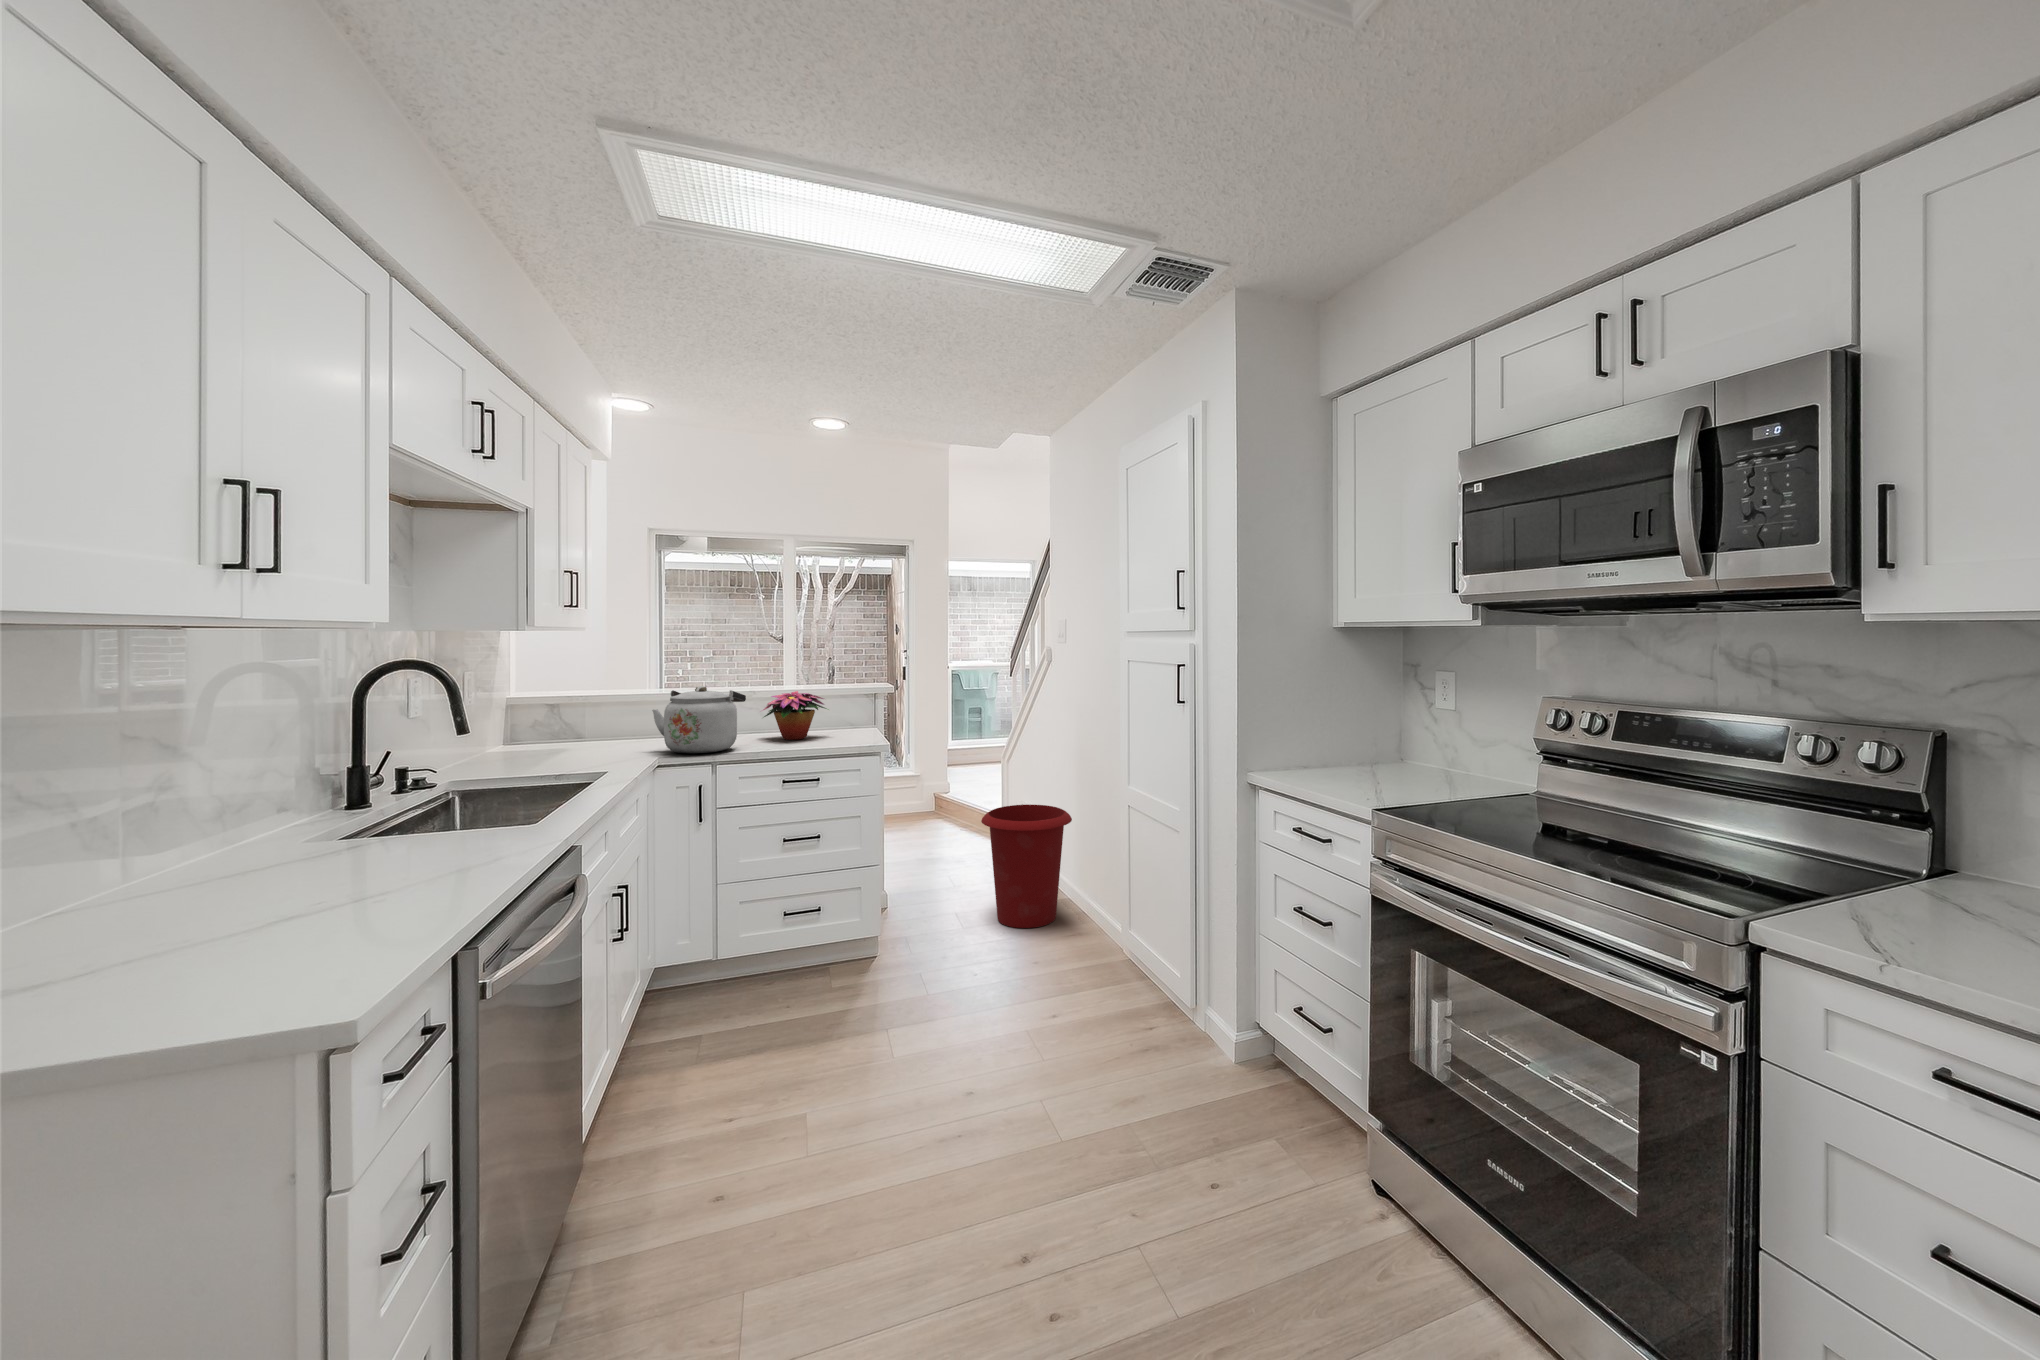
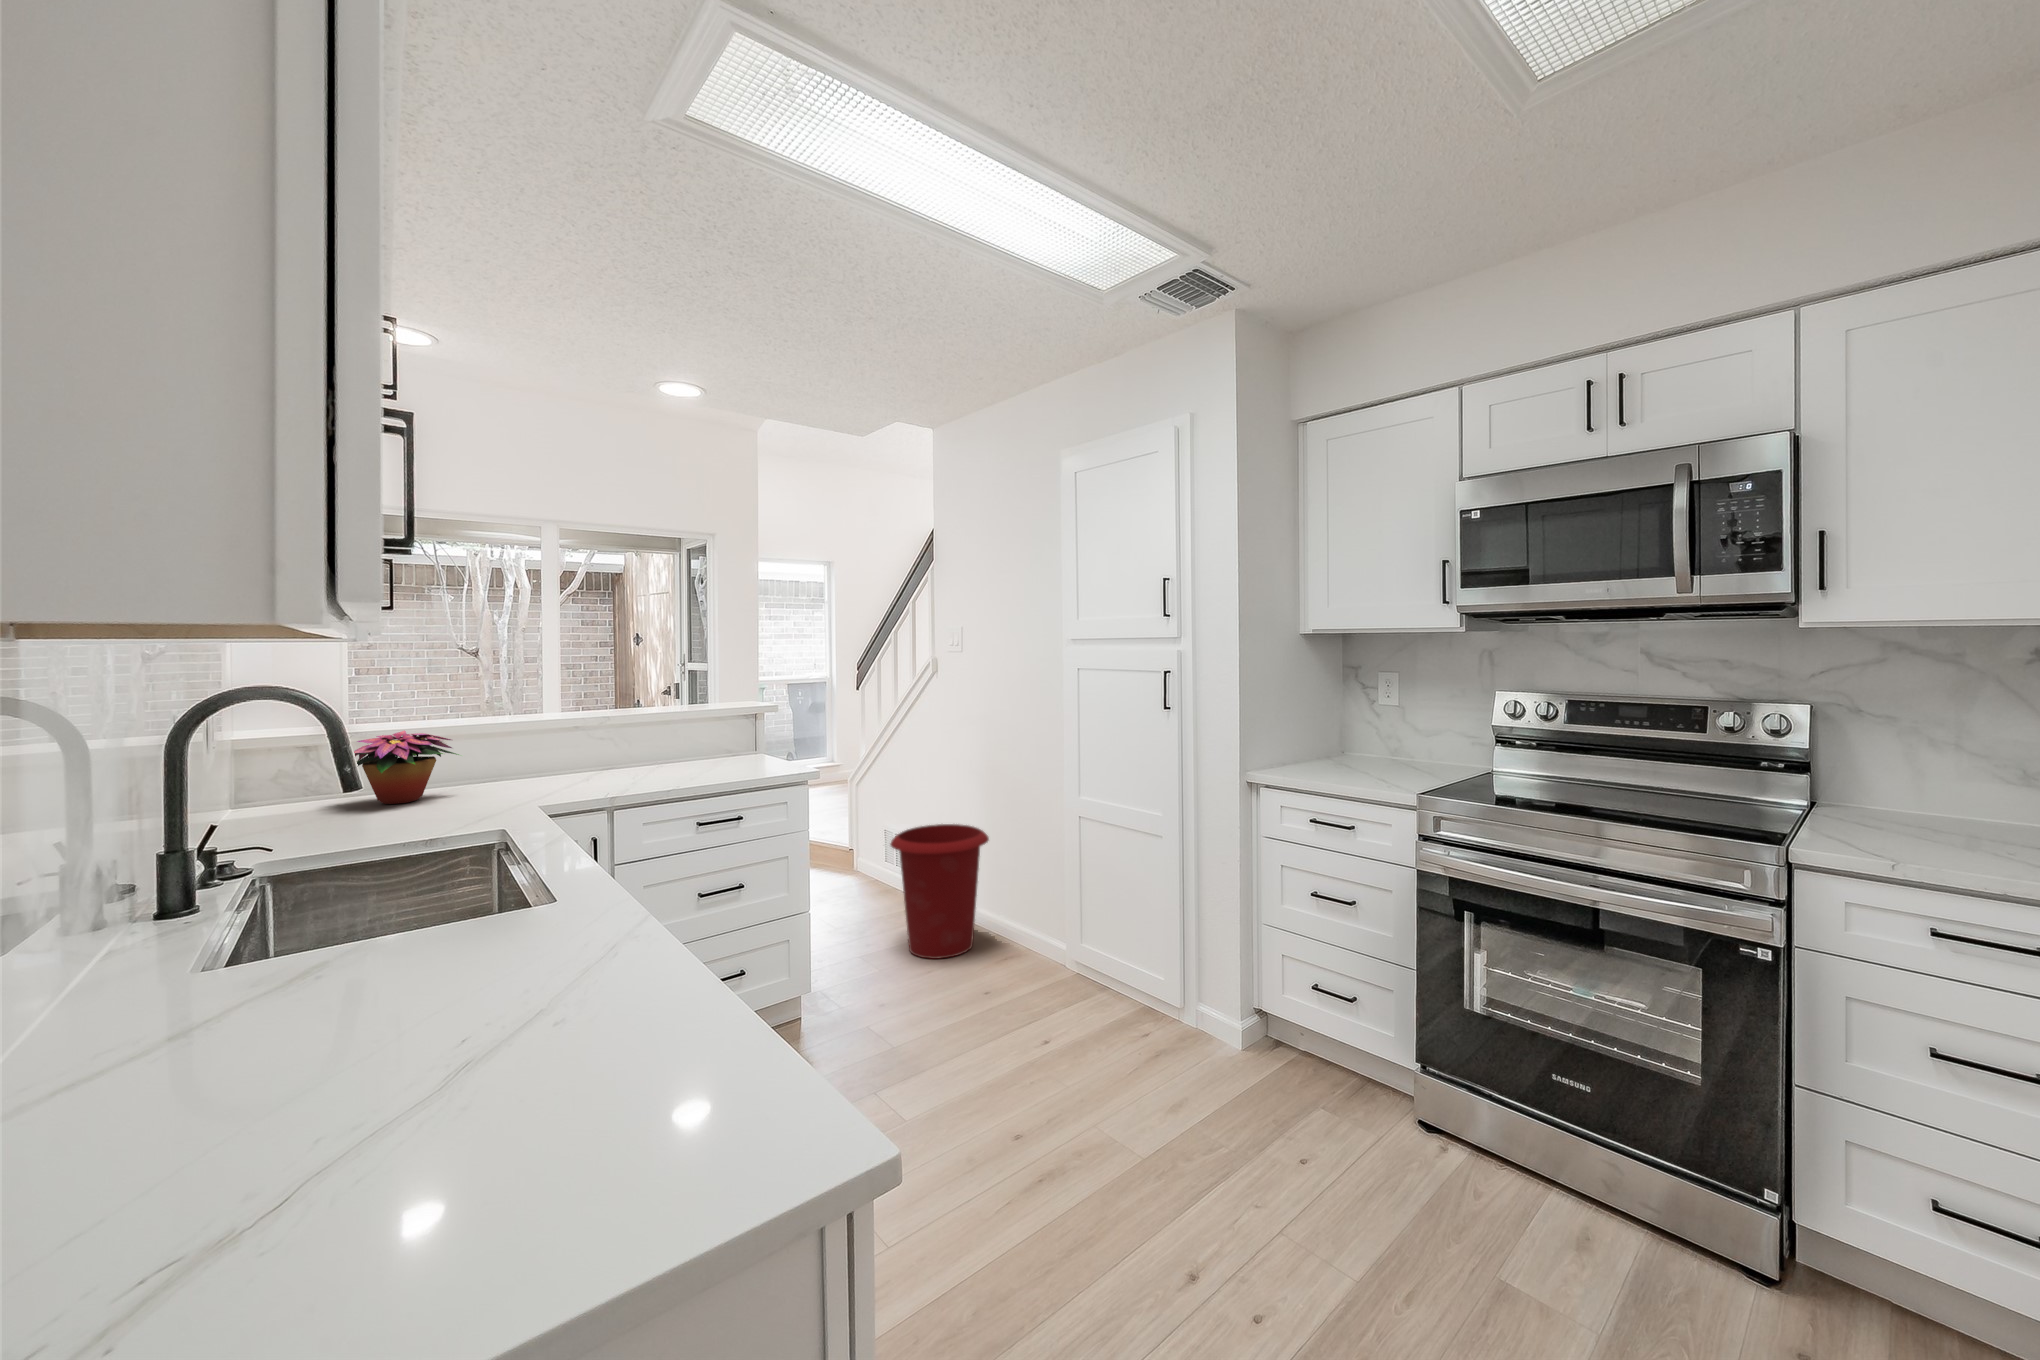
kettle: present [652,686,746,753] -> none [522,712,642,796]
flower arrangement: present [763,691,827,740] -> present [354,731,459,804]

